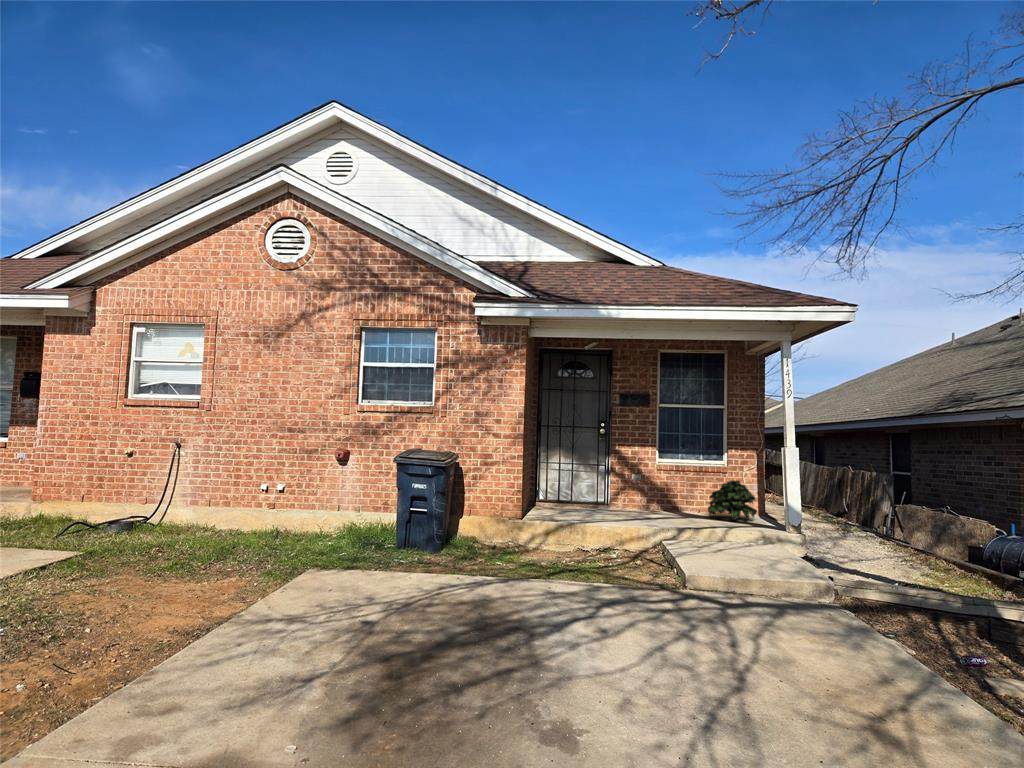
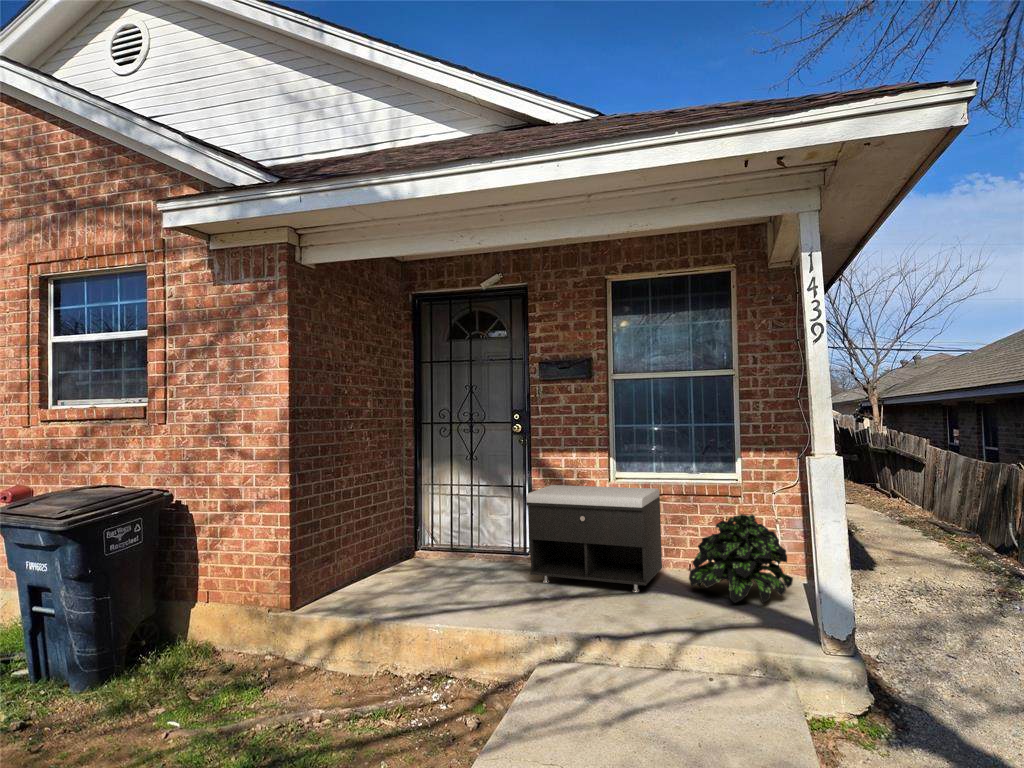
storage bench: none [626,464,690,517] -> present [527,485,662,592]

